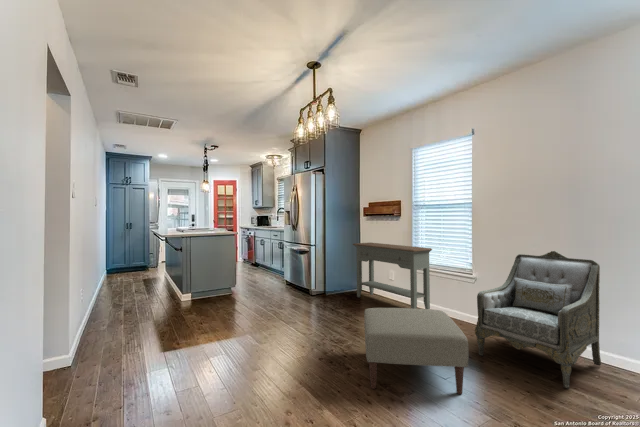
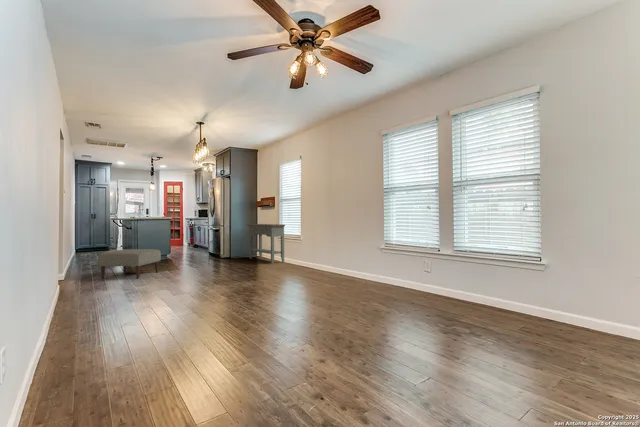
armchair: present [475,251,601,388] -> none [280,221,334,278]
ottoman: present [364,308,468,394] -> present [98,249,161,278]

